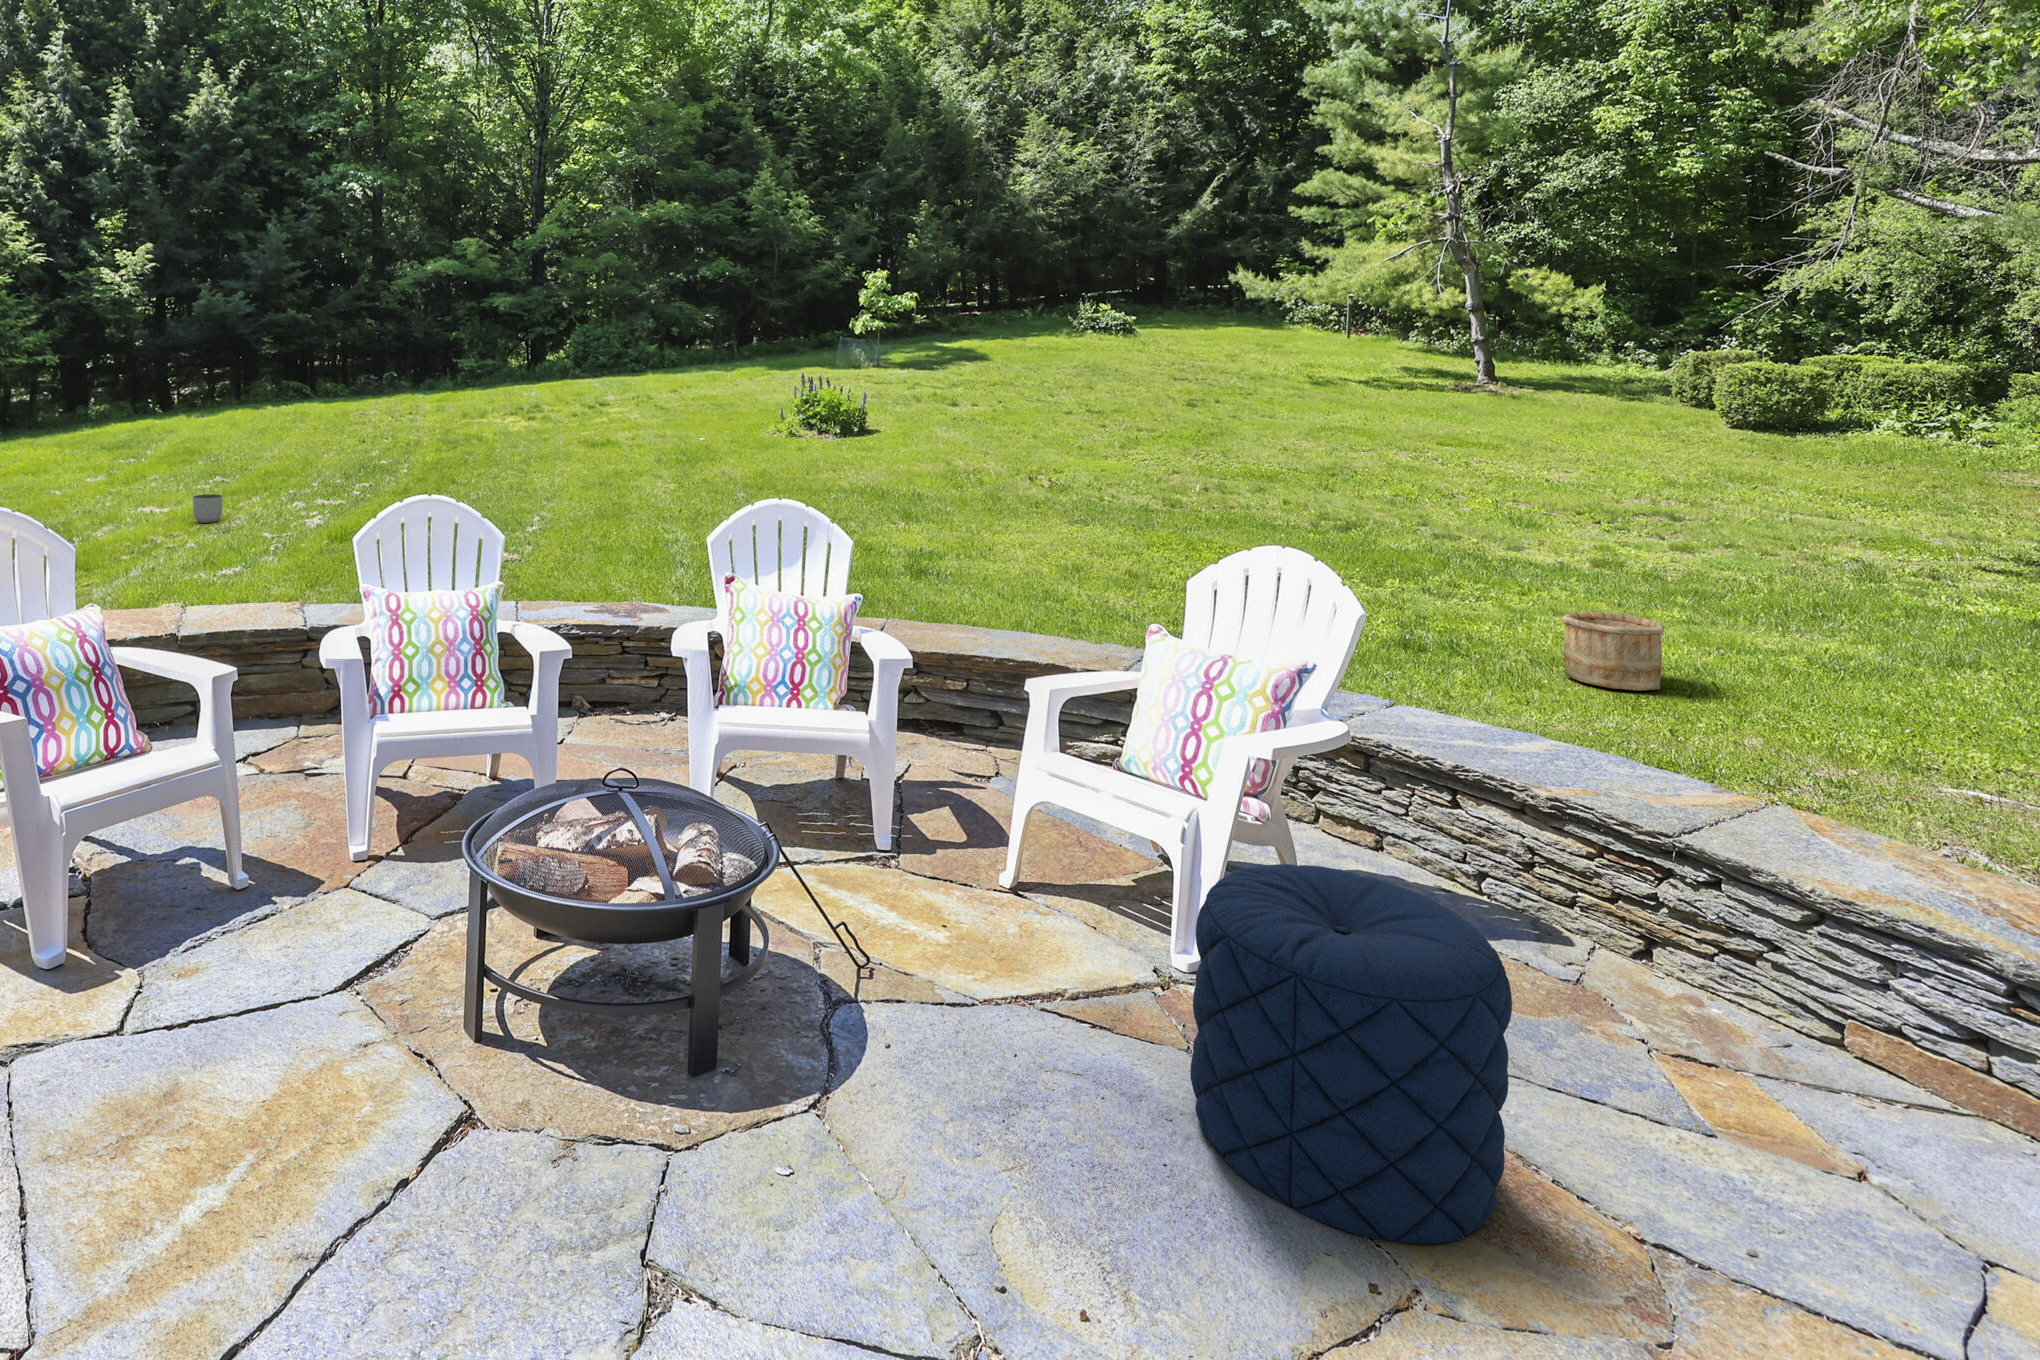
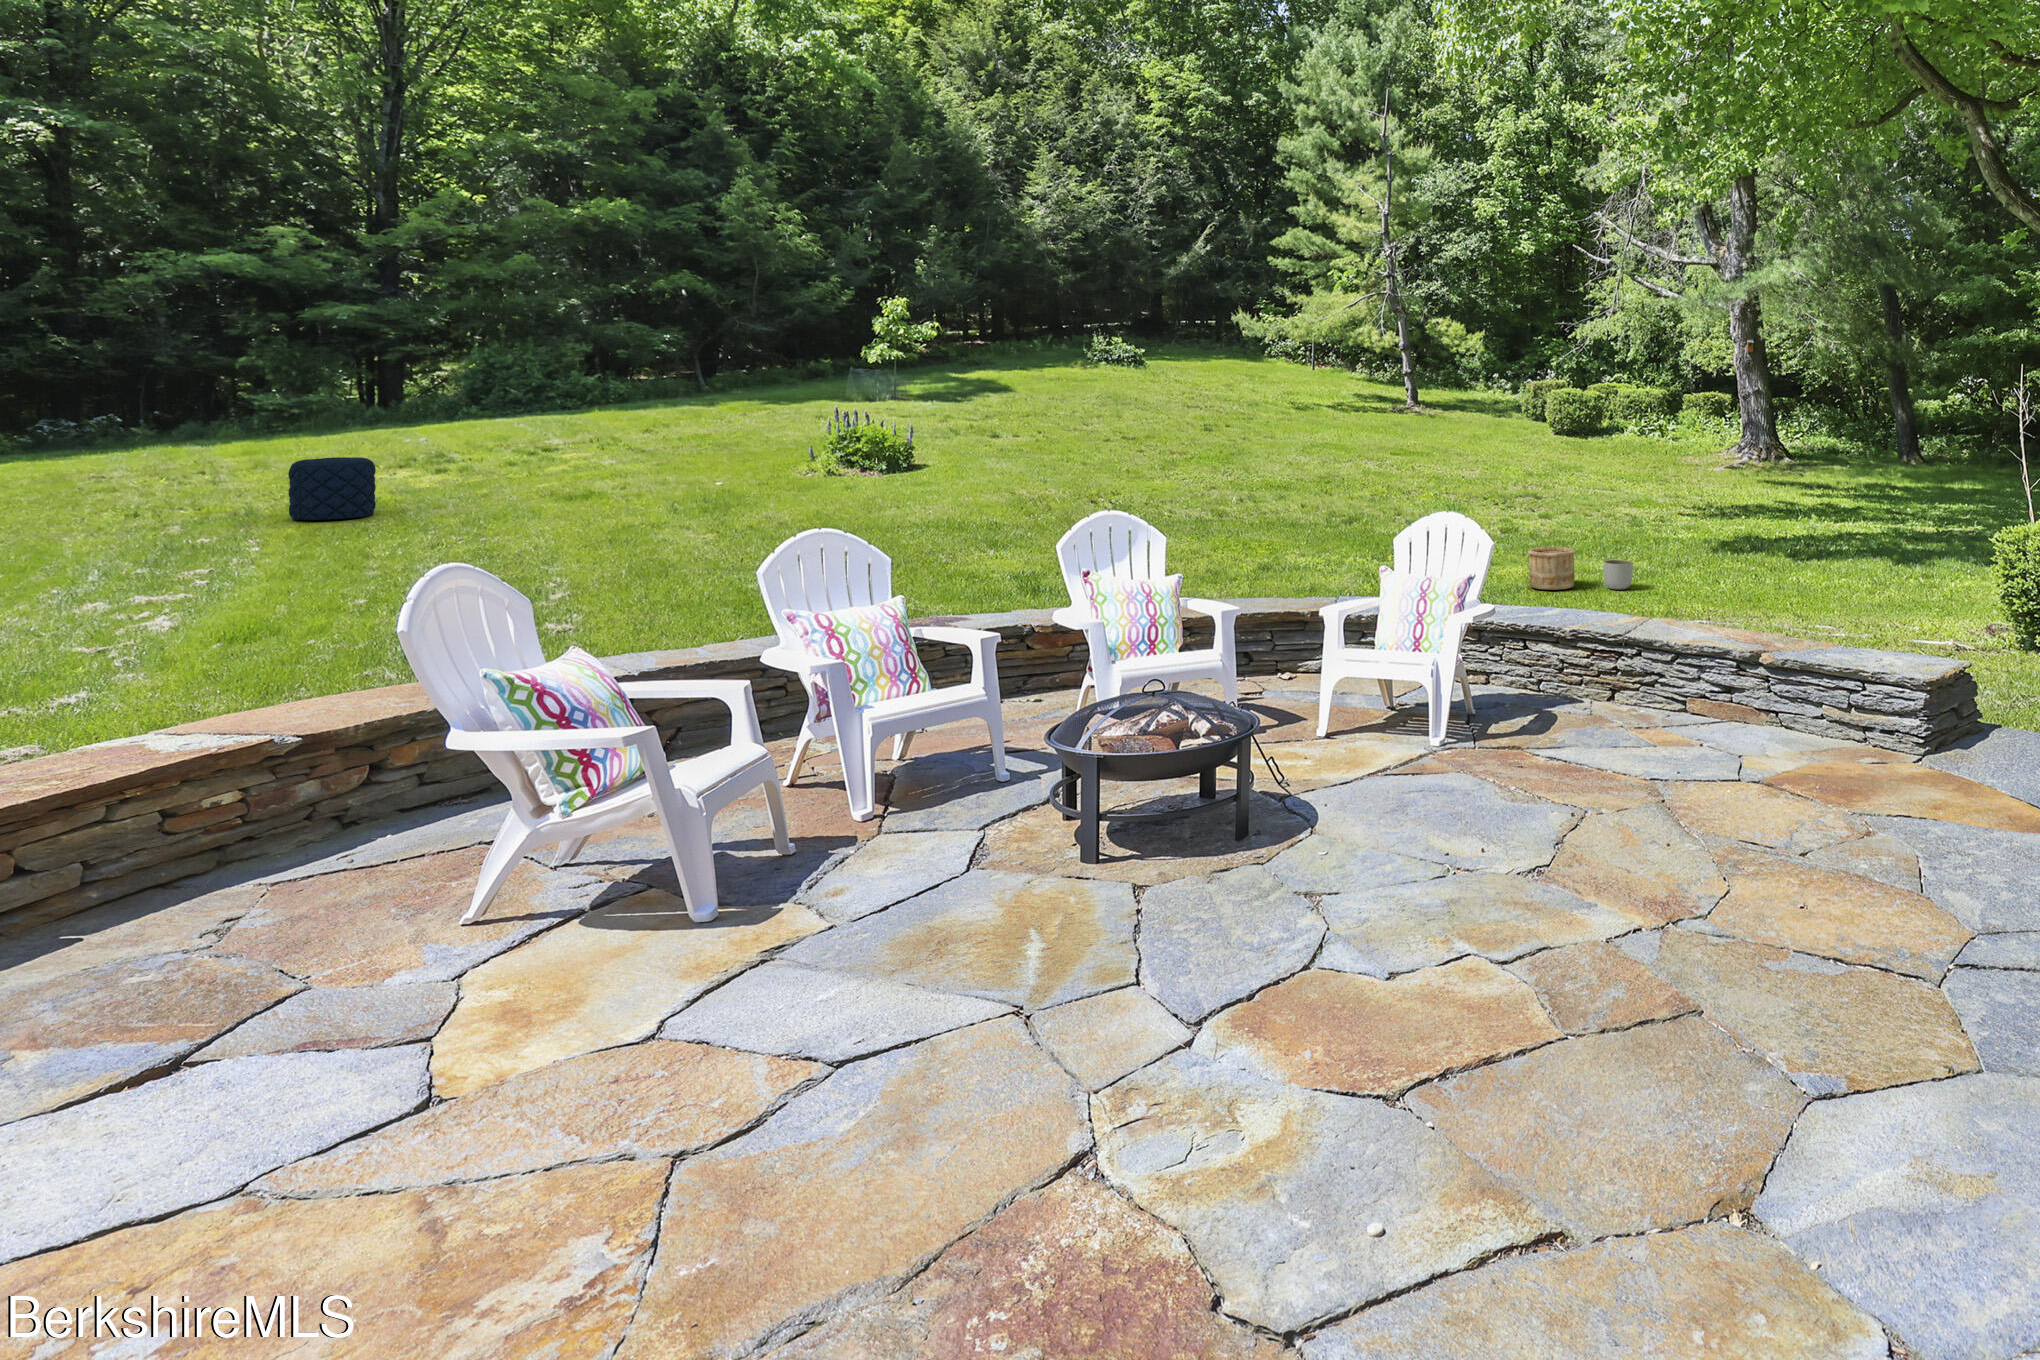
planter: present [193,494,223,523] -> present [1604,560,1633,590]
pouf: present [1190,864,1512,1244] -> present [288,457,376,520]

